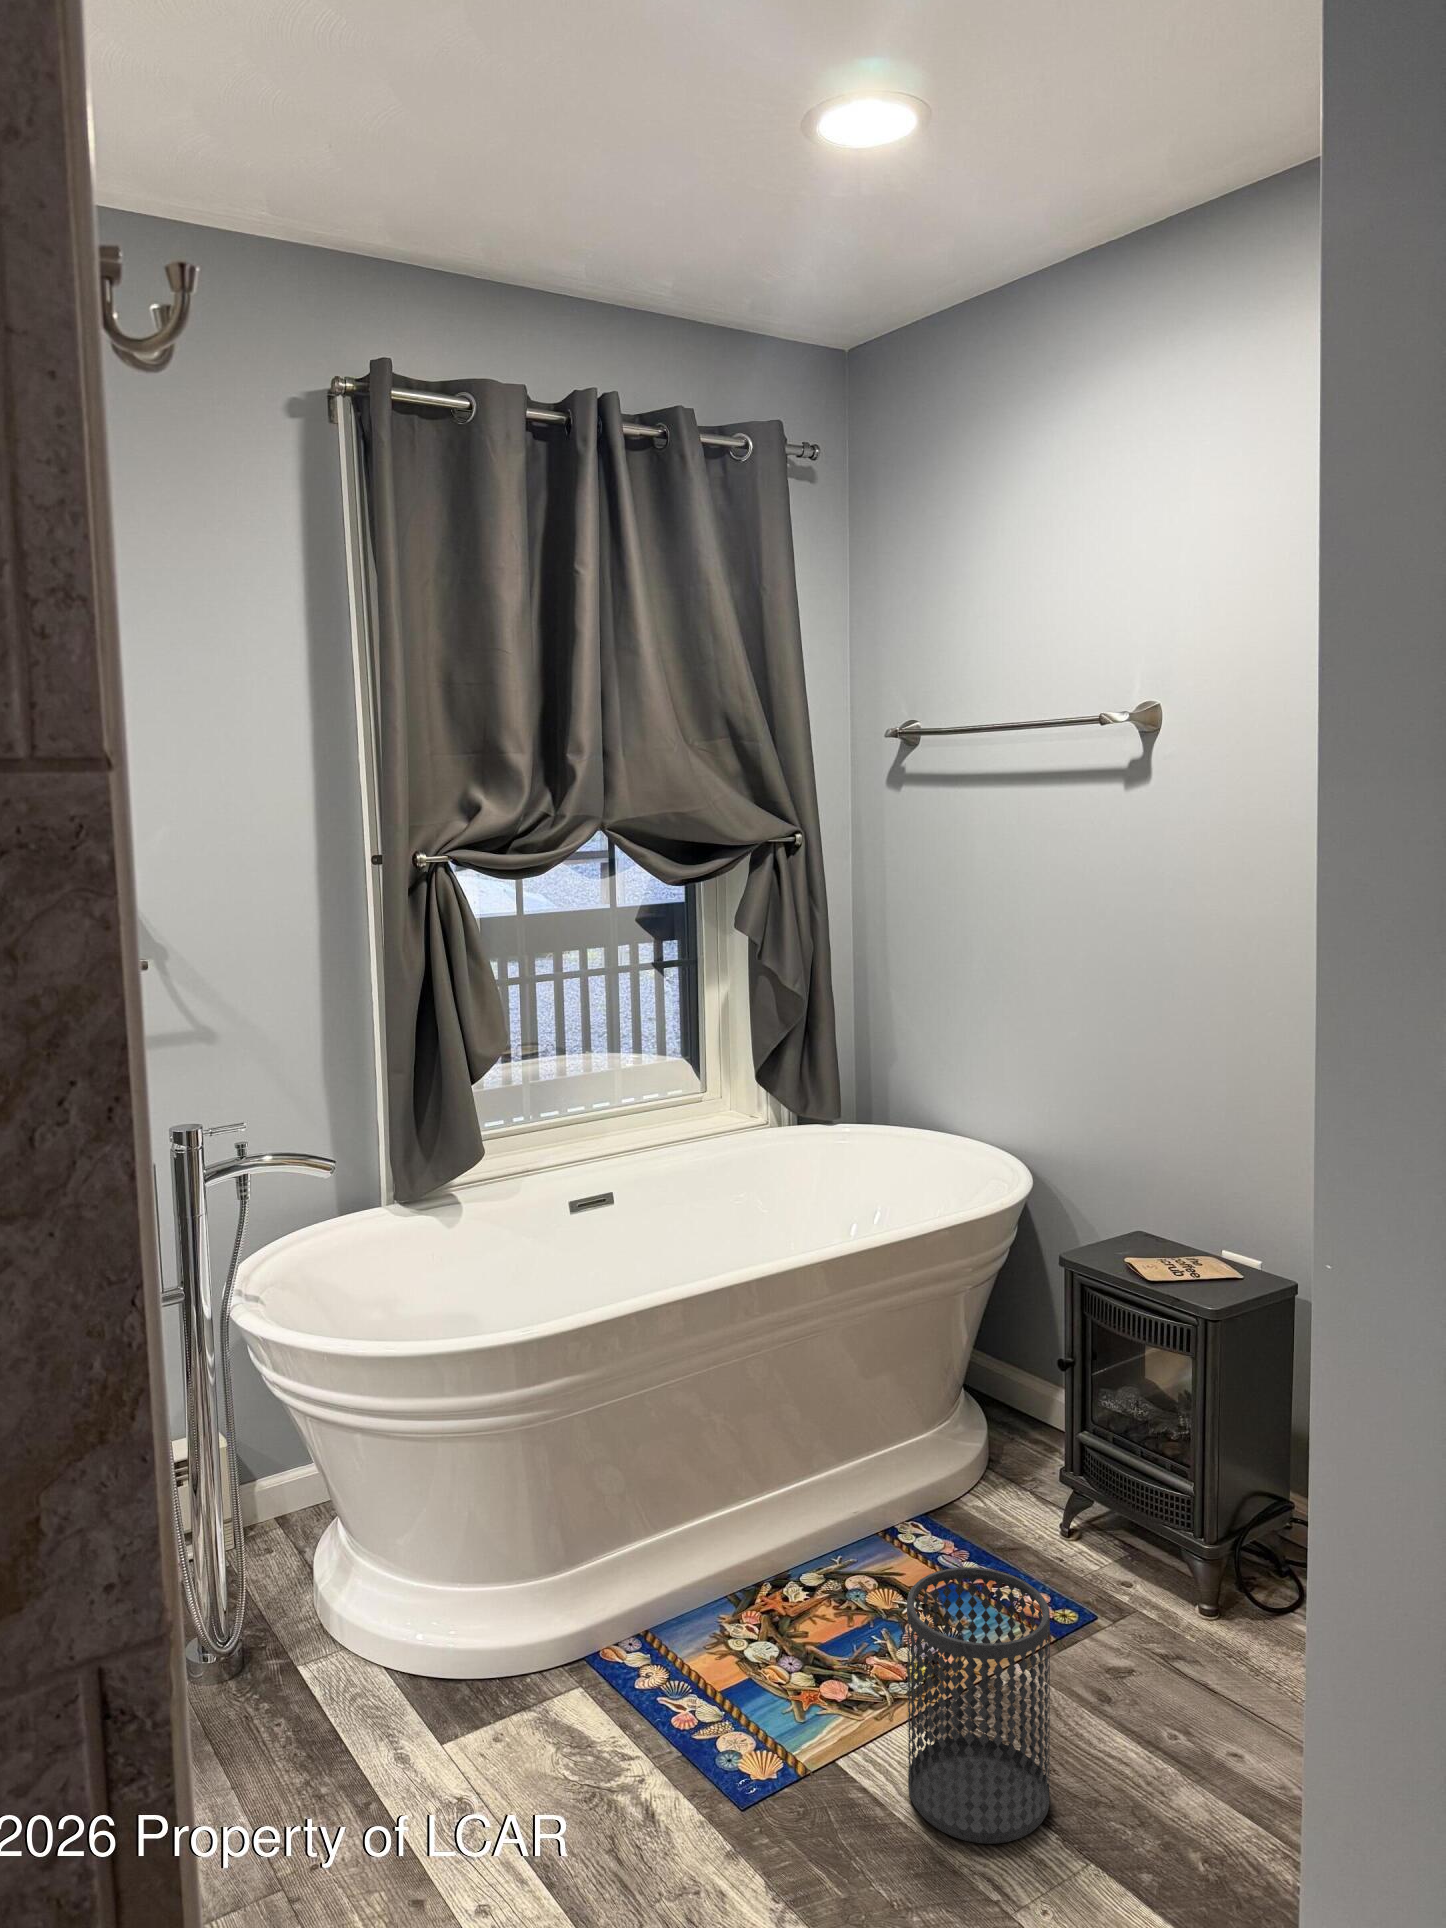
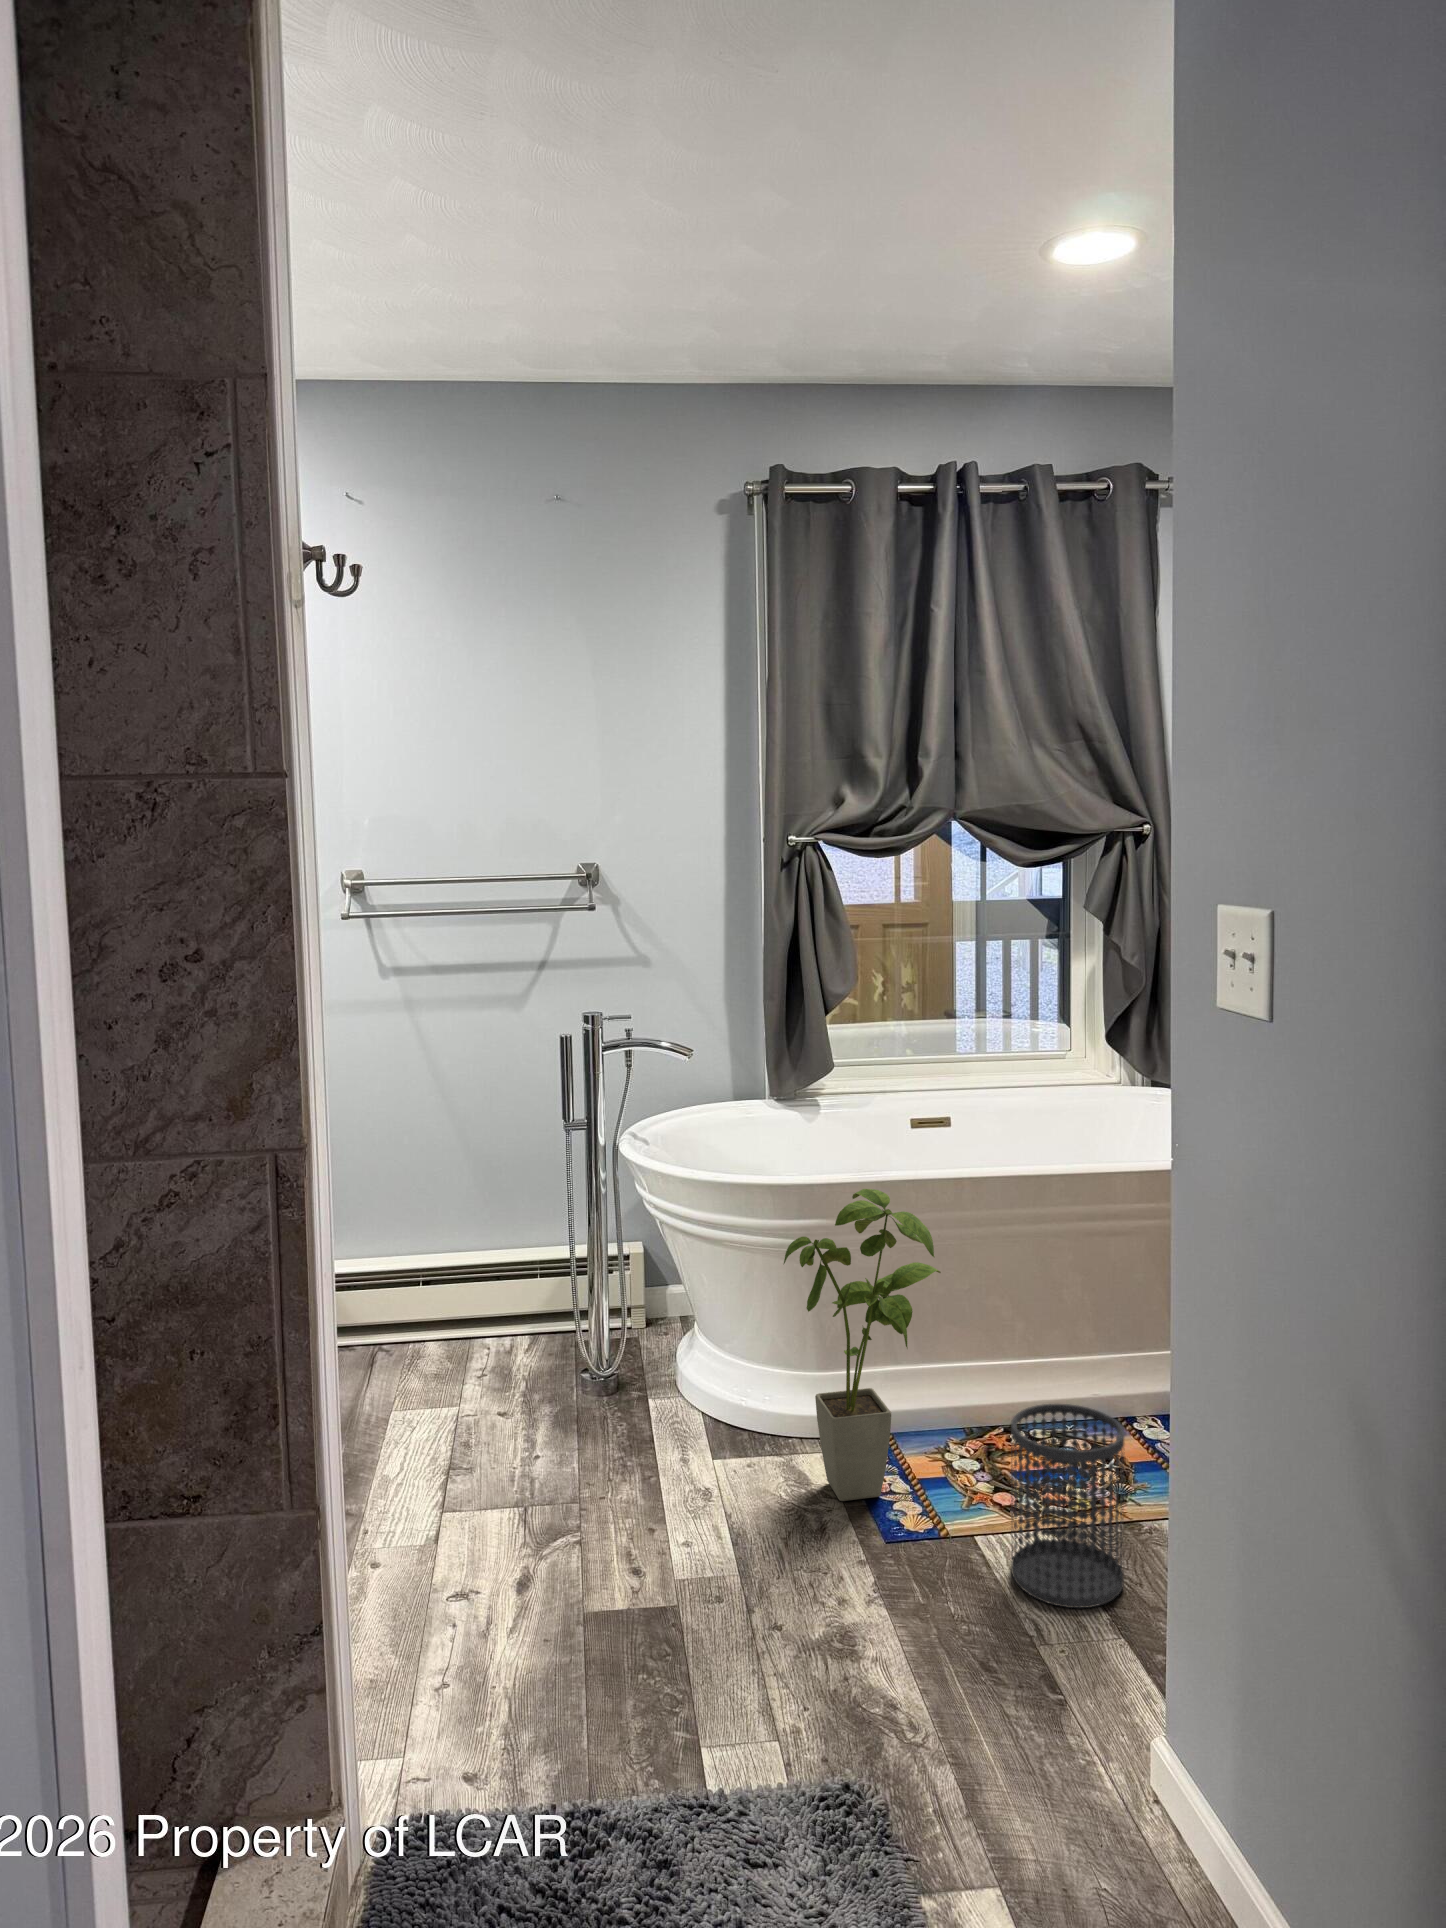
house plant: none [553,1328,778,1759] -> present [784,1189,941,1501]

